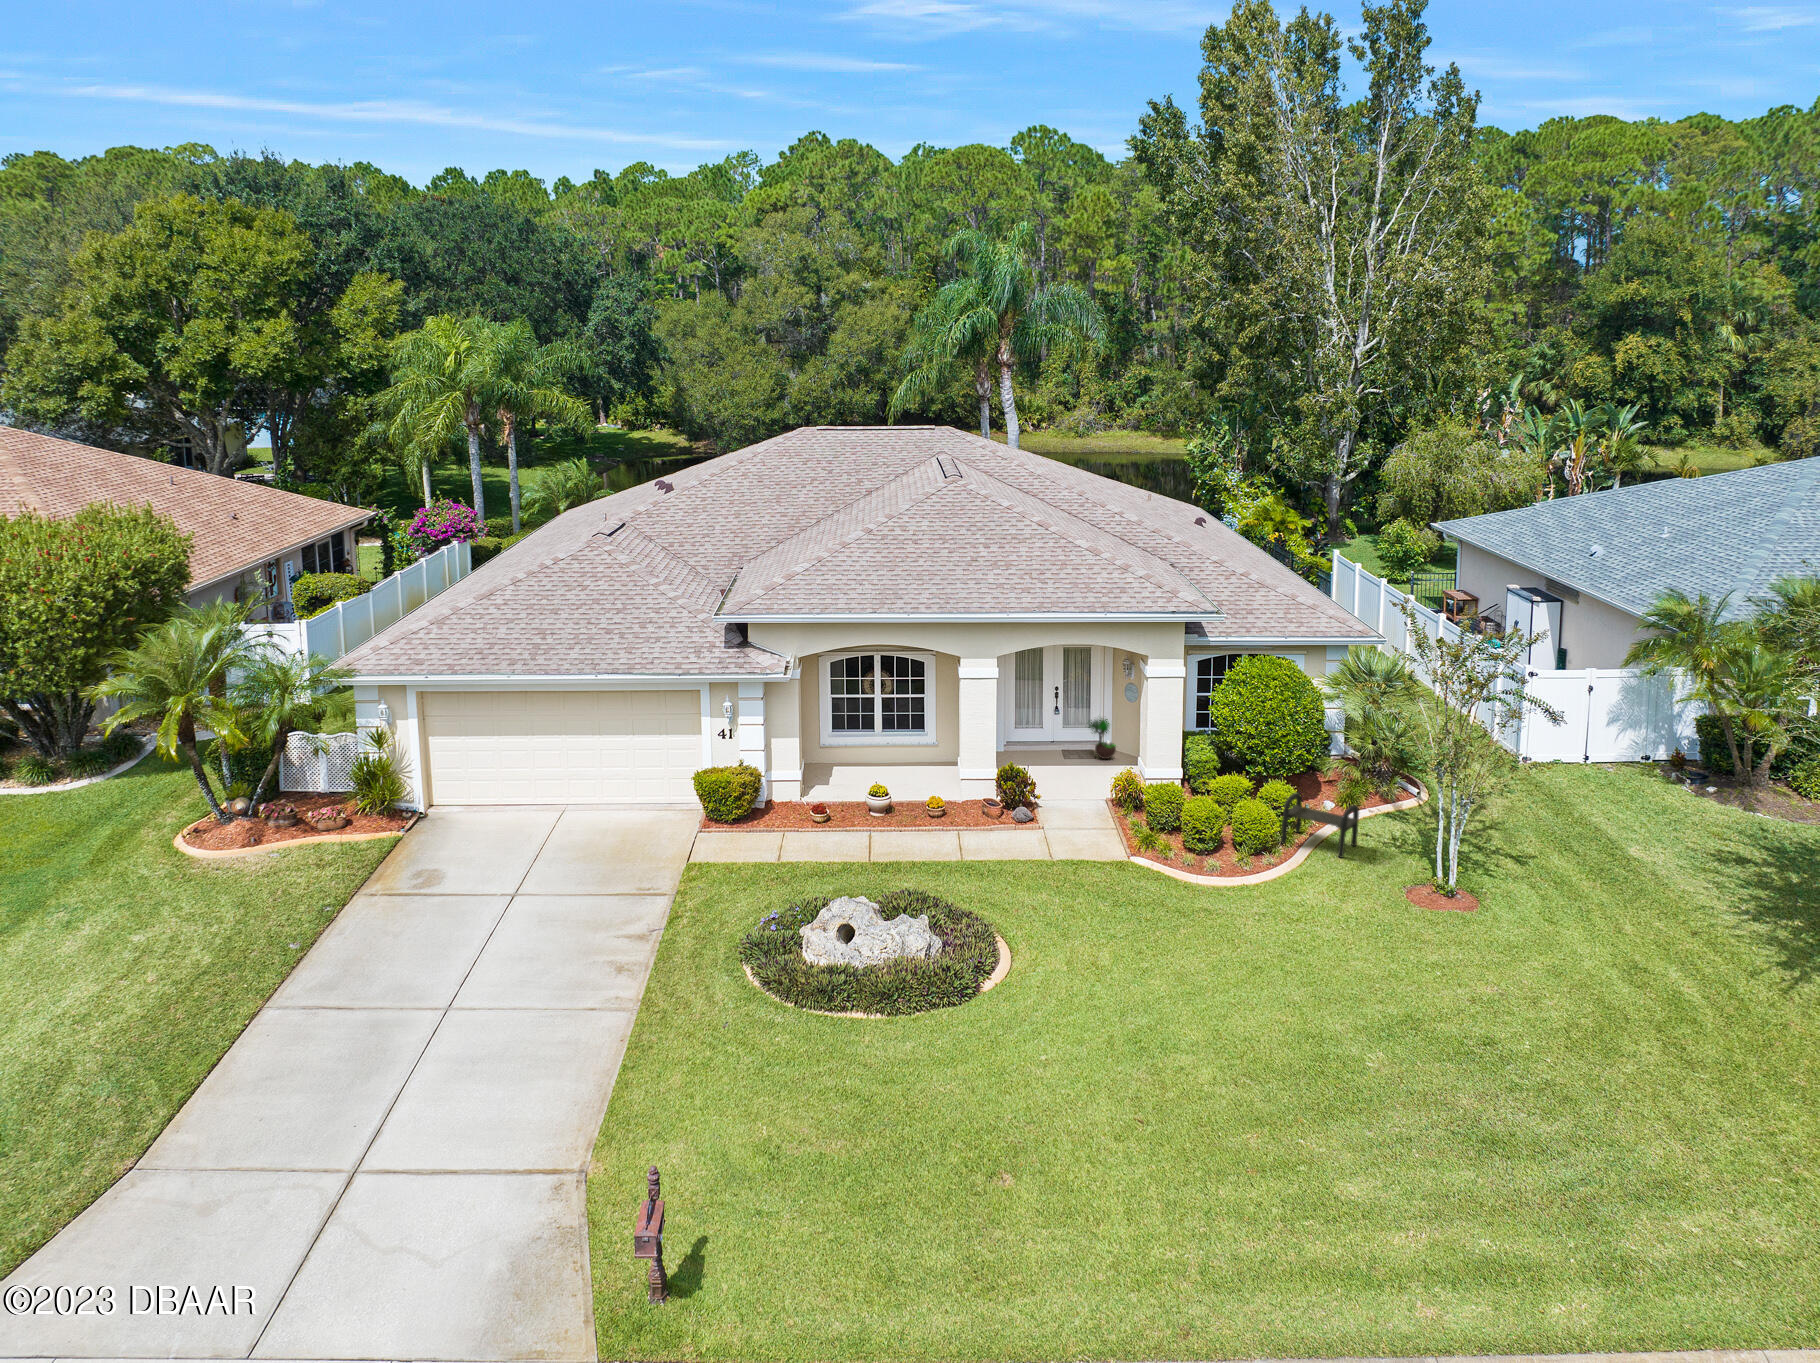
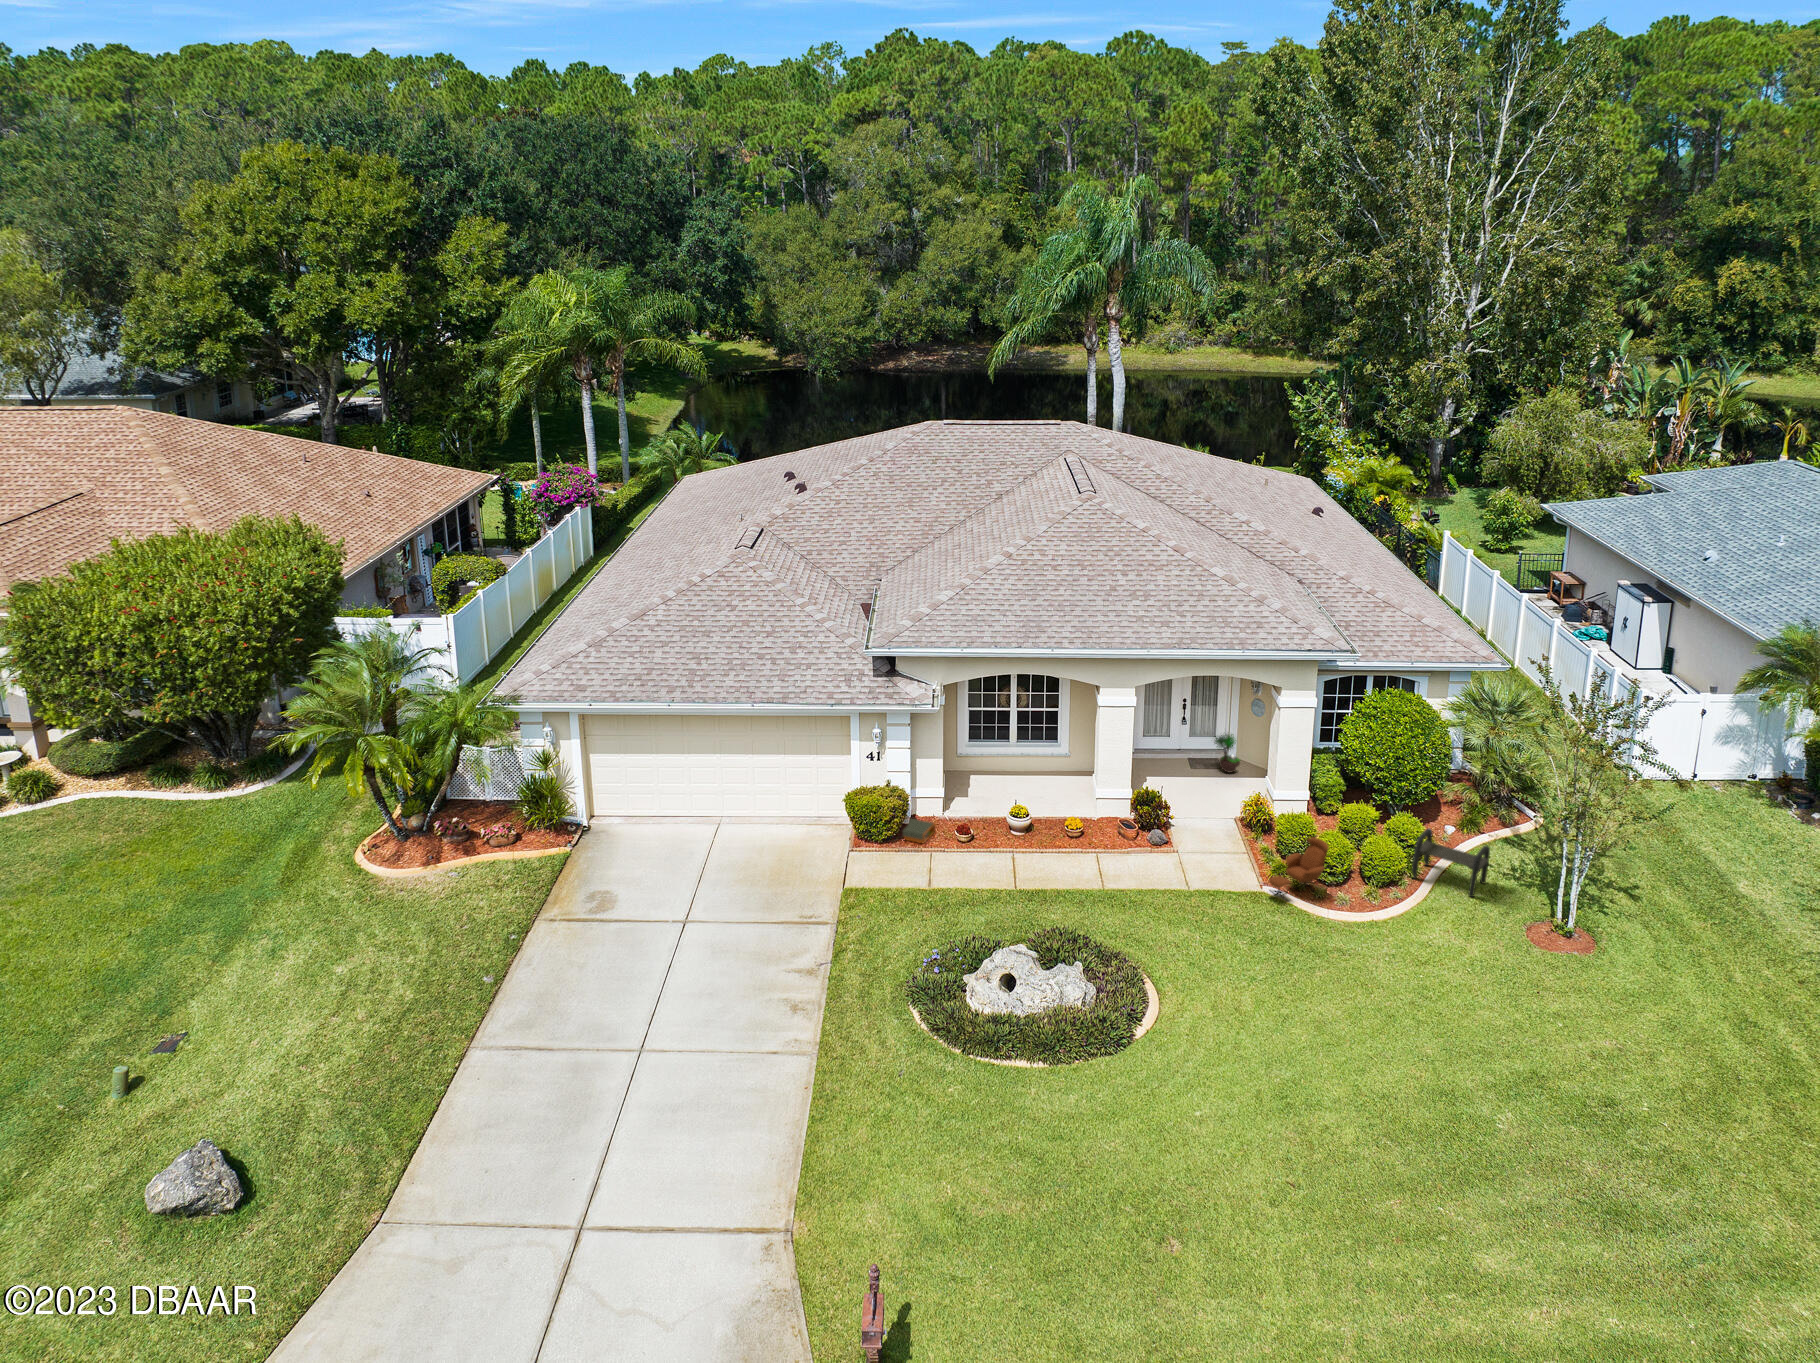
storage box: none [751,800,795,824] -> present [903,819,936,843]
lounge chair: none [1133,801,1193,865] -> present [1269,837,1329,895]

